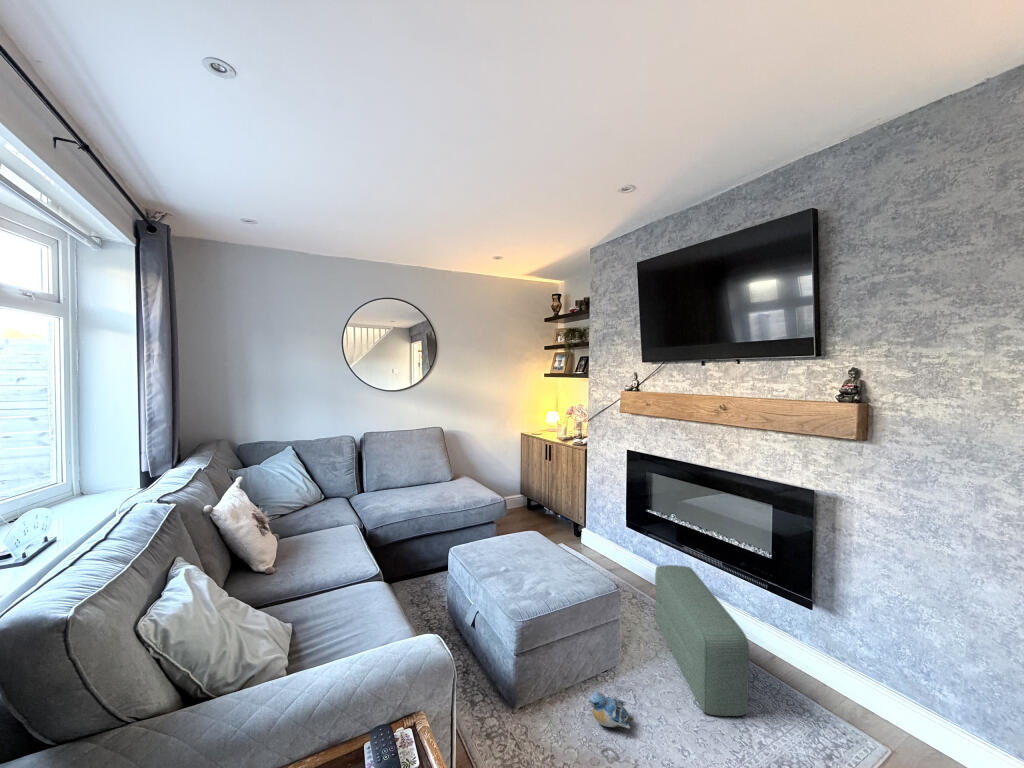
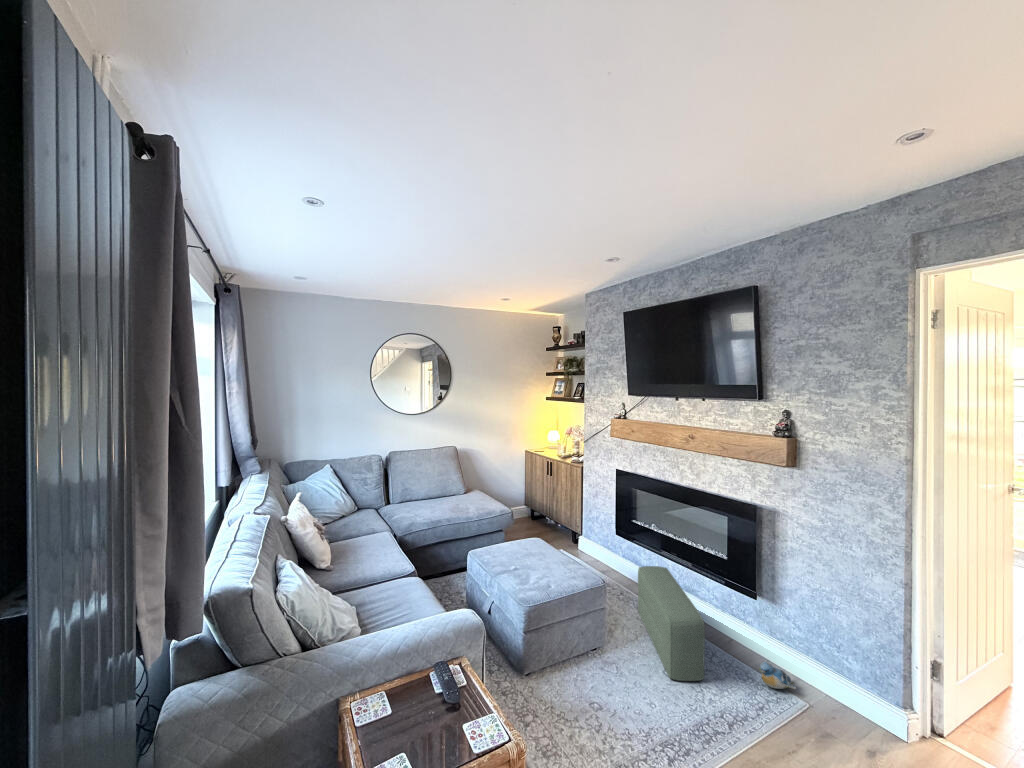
plush toy: present [589,692,633,728] -> present [759,662,796,689]

